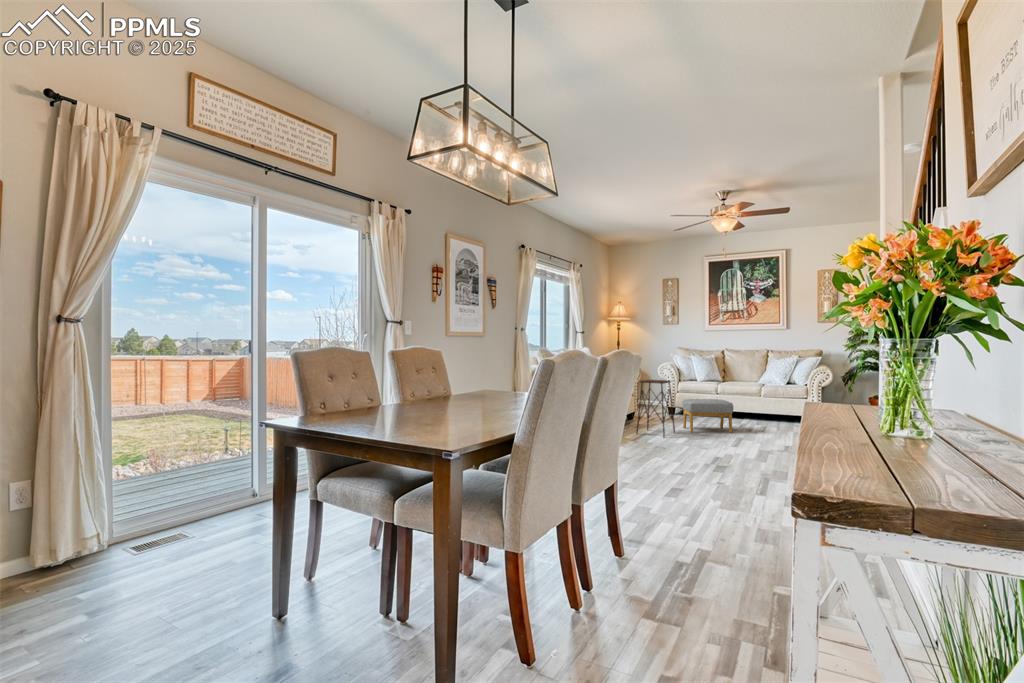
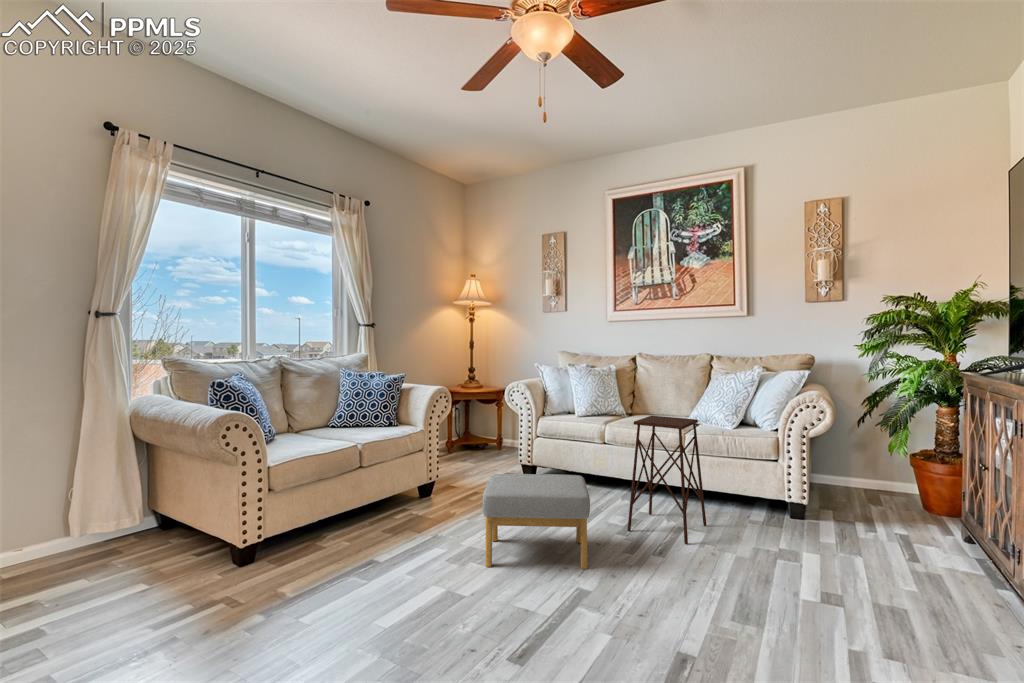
side table: present [636,380,675,437] -> present [628,416,706,544]

